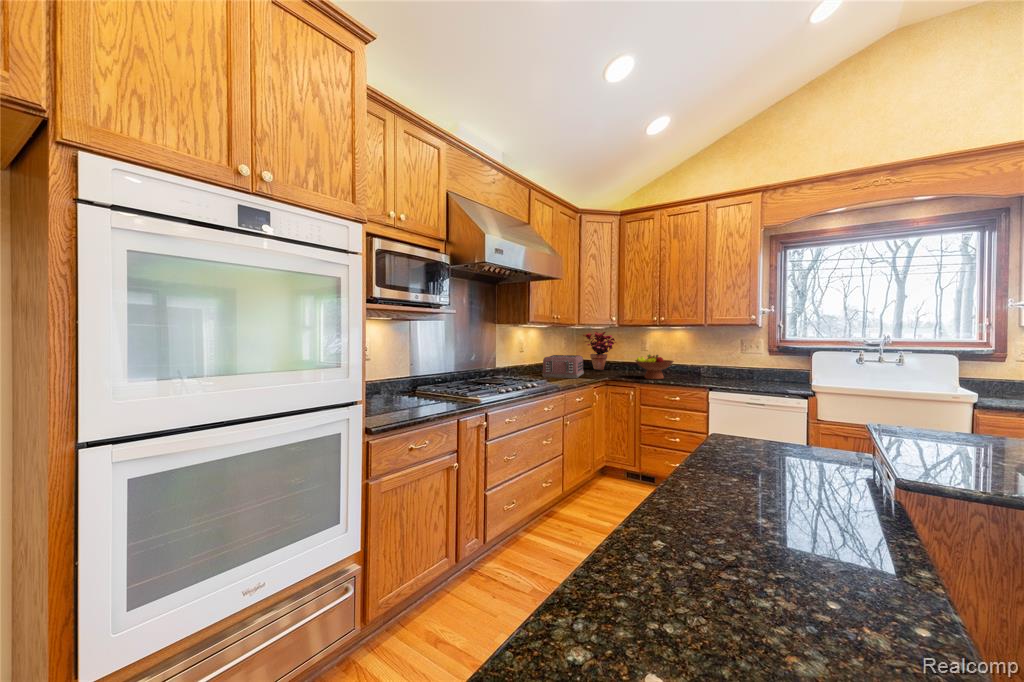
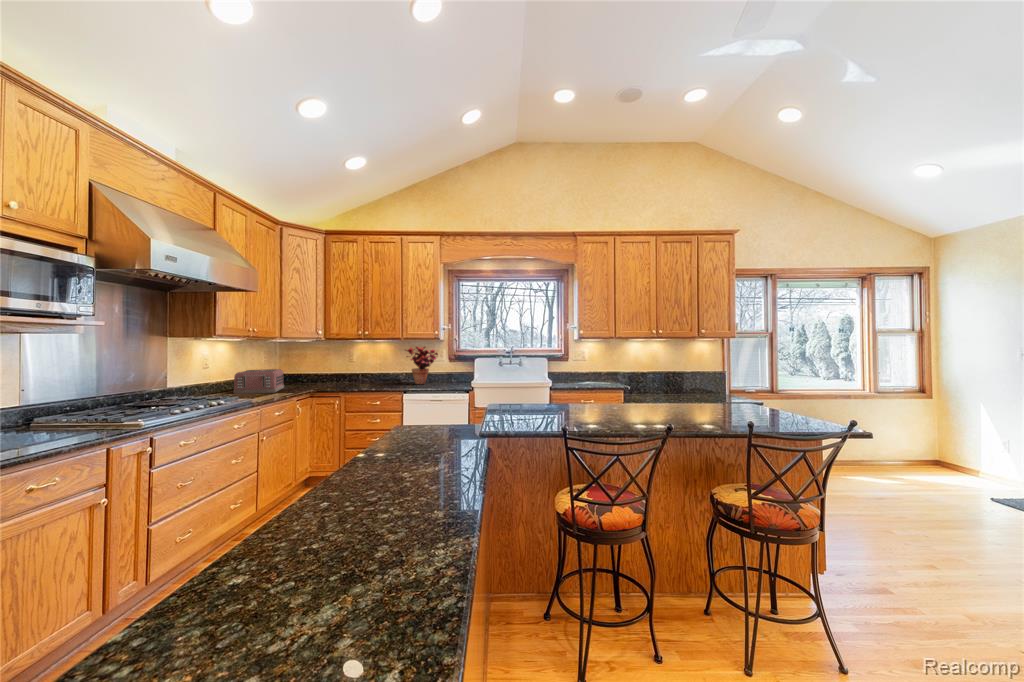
potted plant: present [583,332,616,370] -> present [406,347,438,384]
fruit bowl: present [636,355,674,379] -> none [338,366,374,388]

